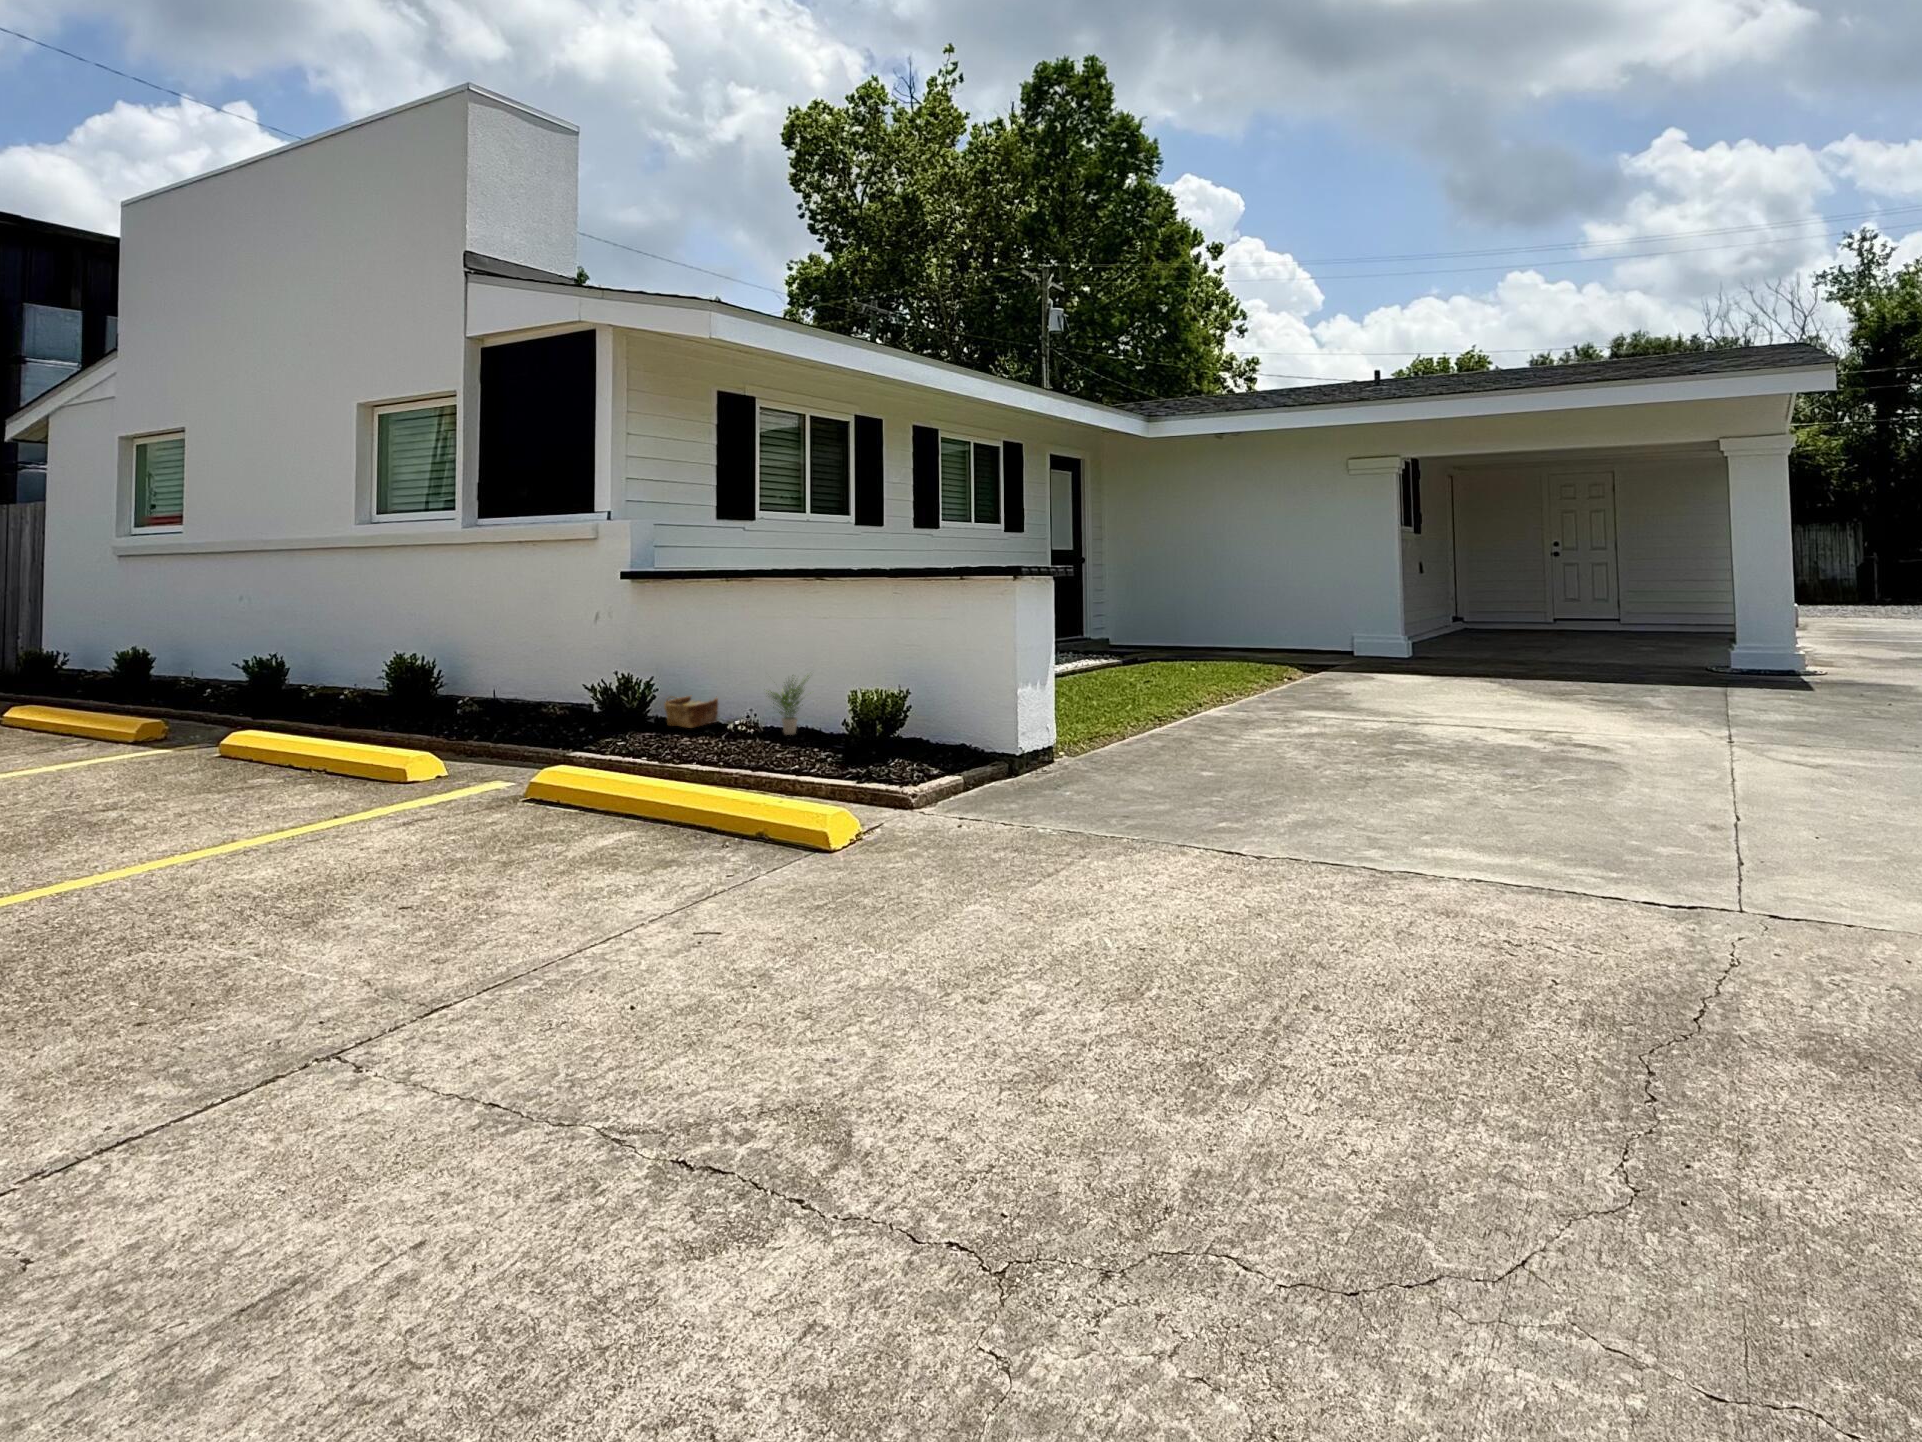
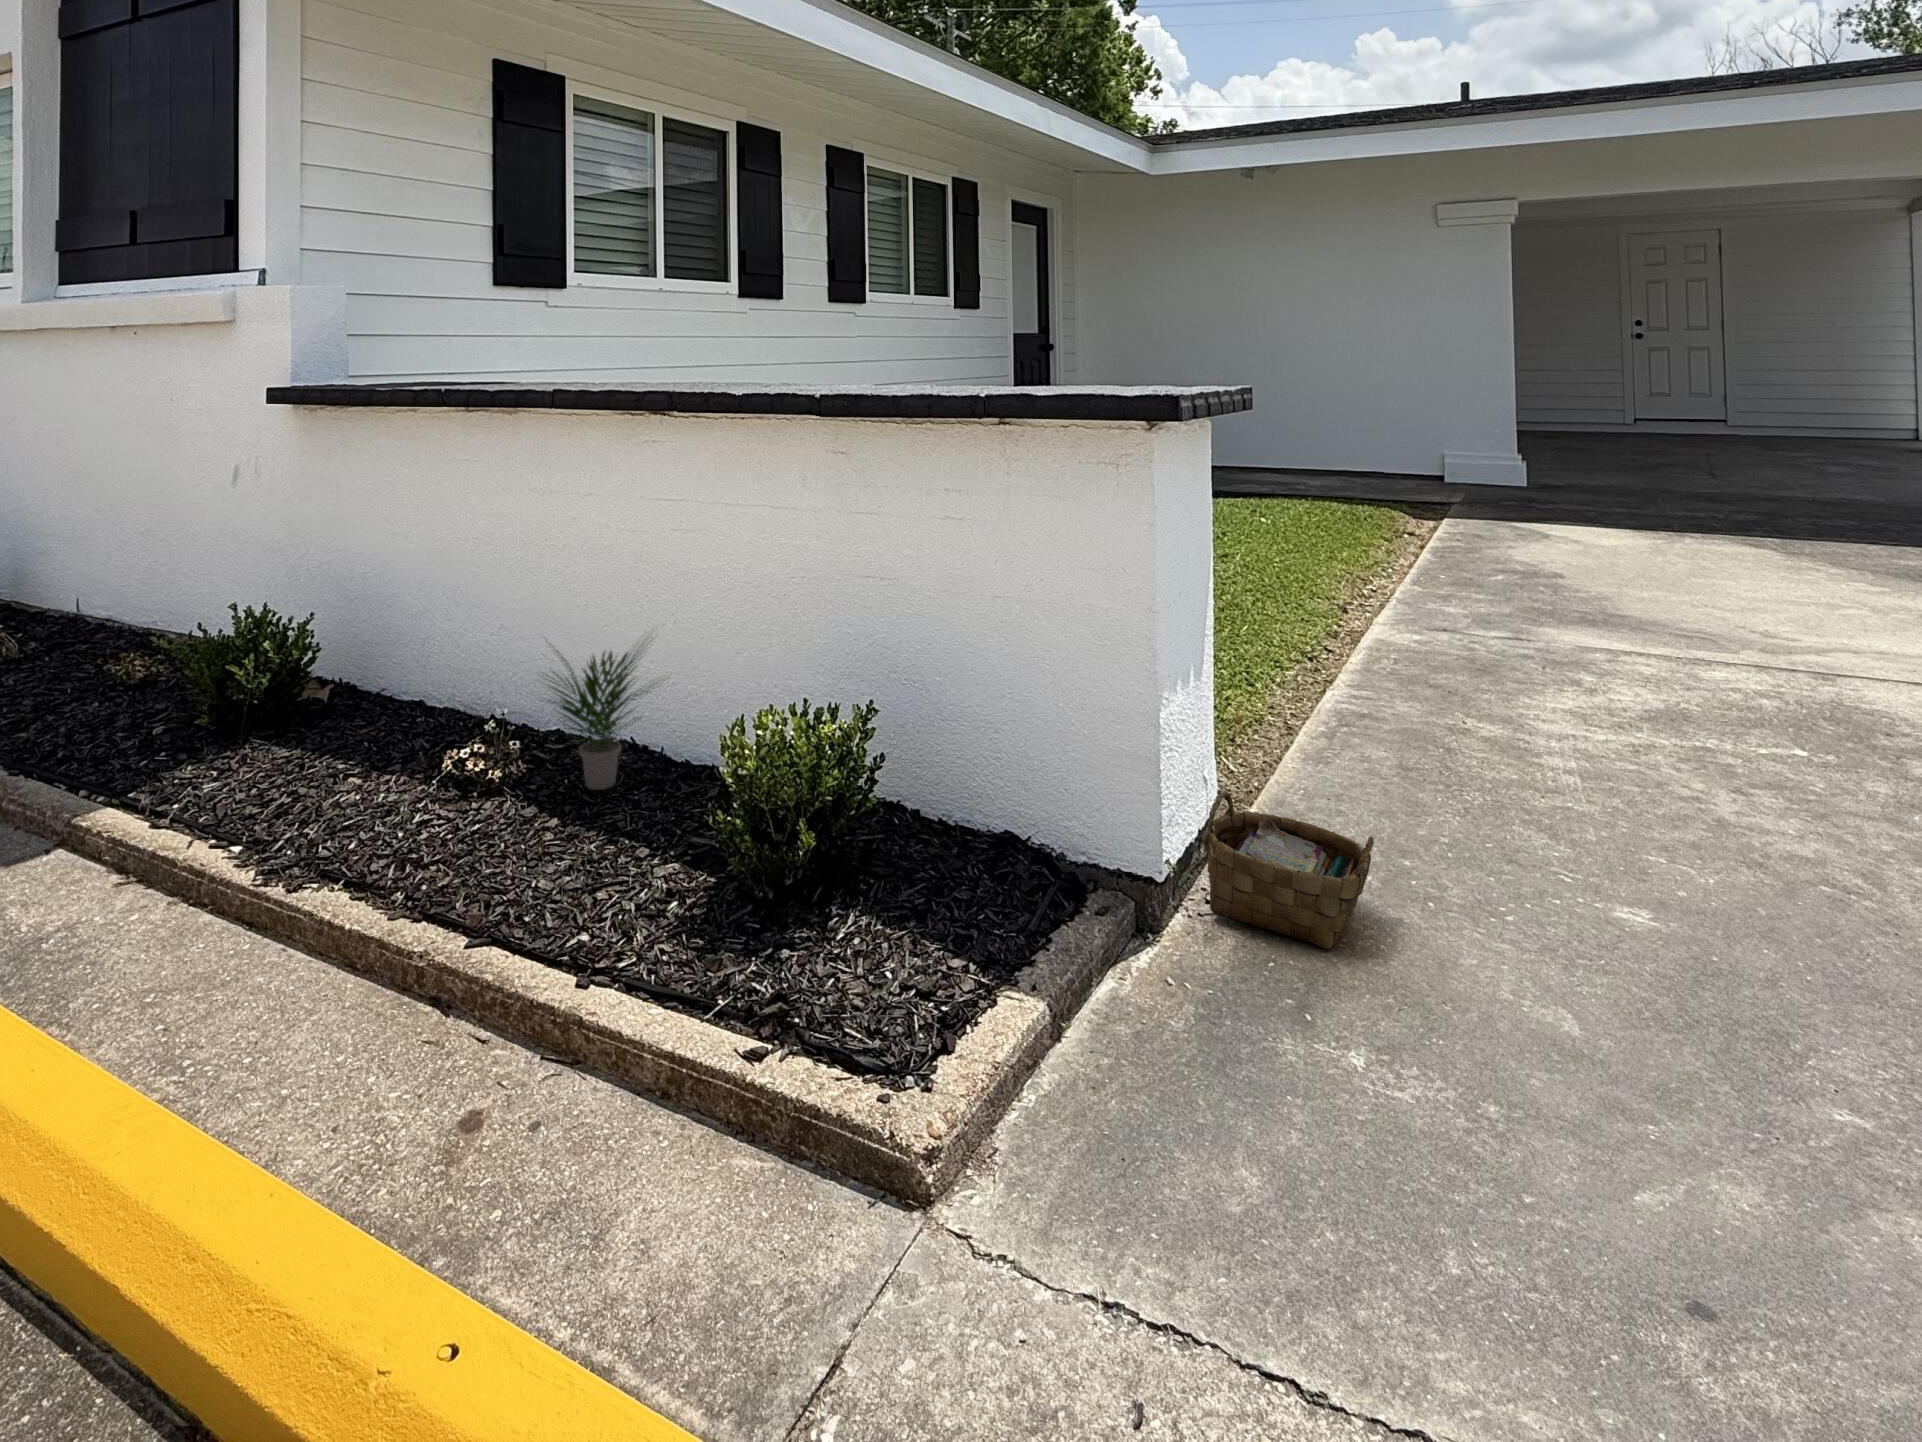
woven basket: present [664,695,719,728] -> present [1203,792,1374,949]

